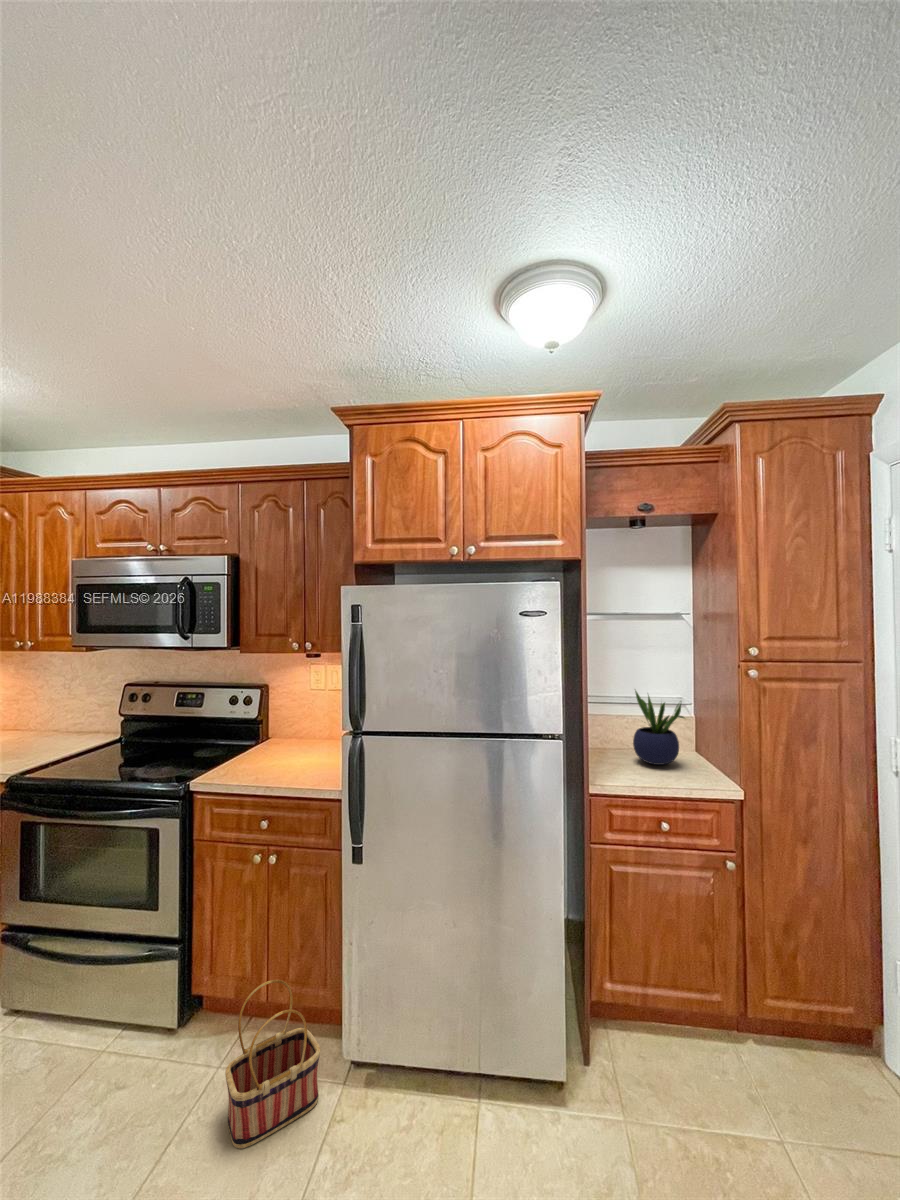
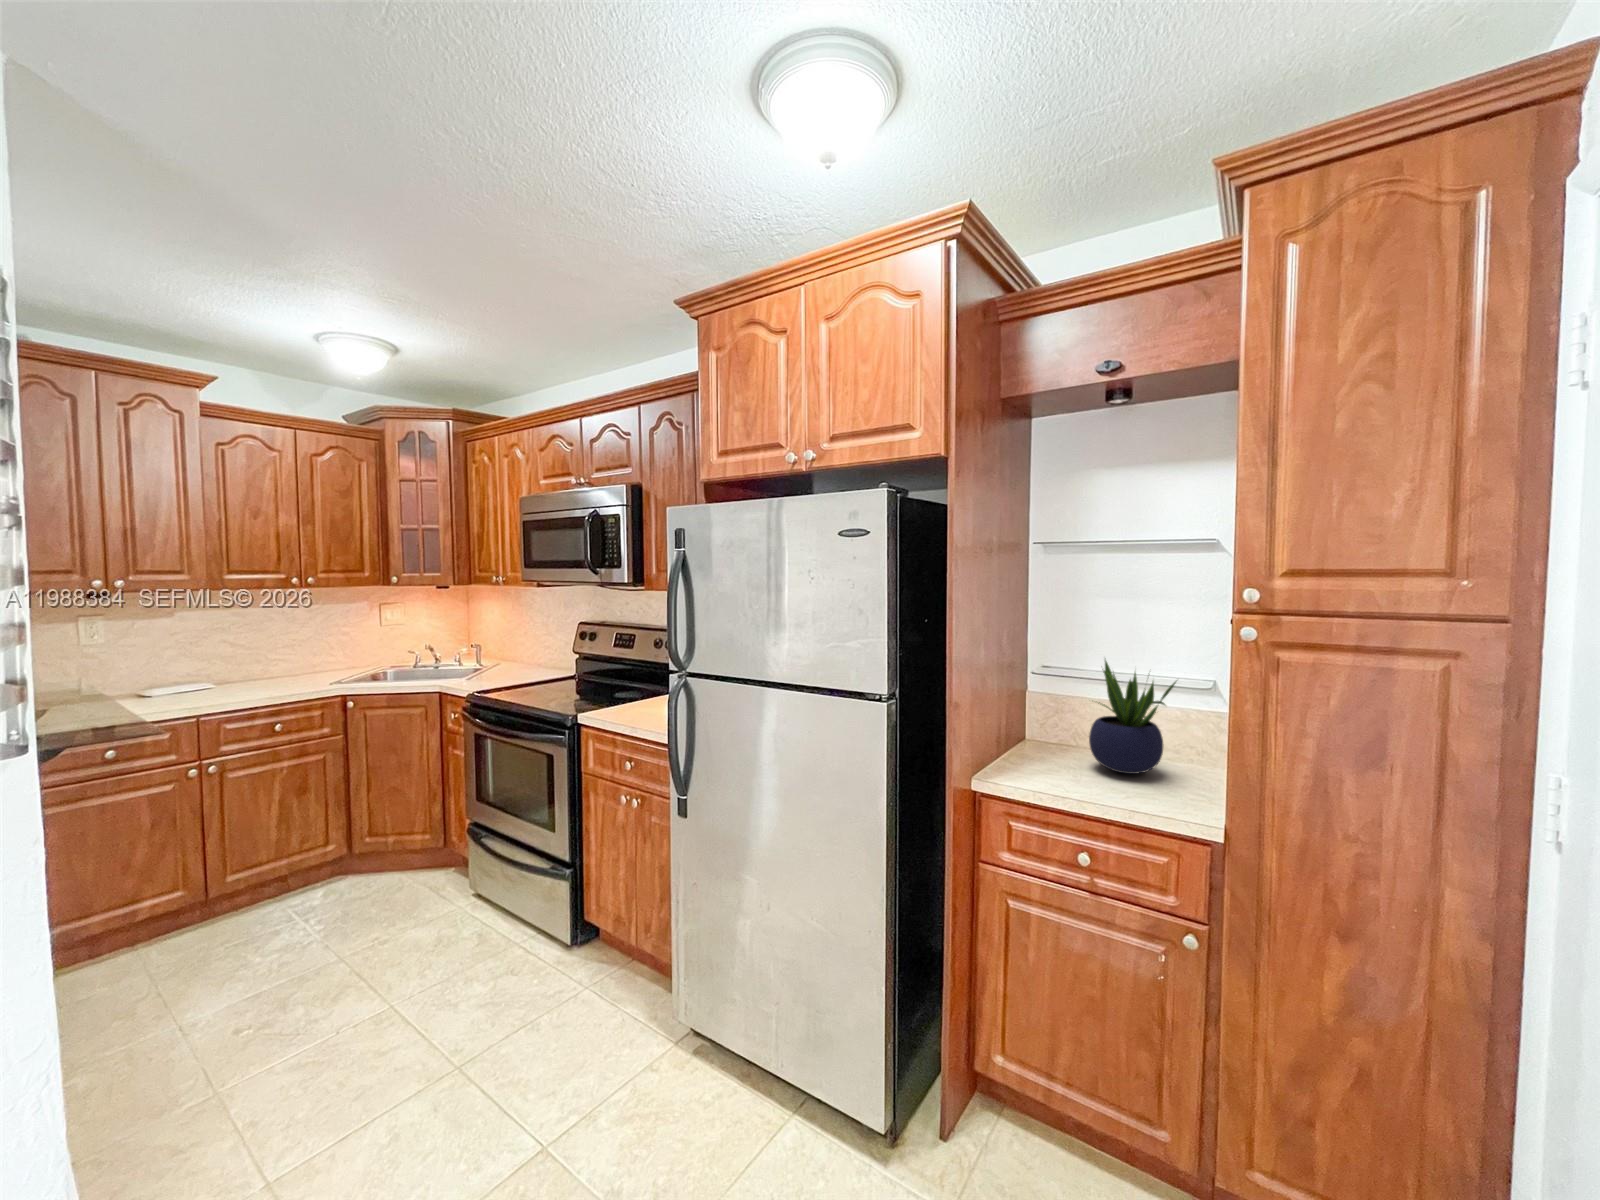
basket: present [225,980,320,1149] -> none [554,919,647,1062]

